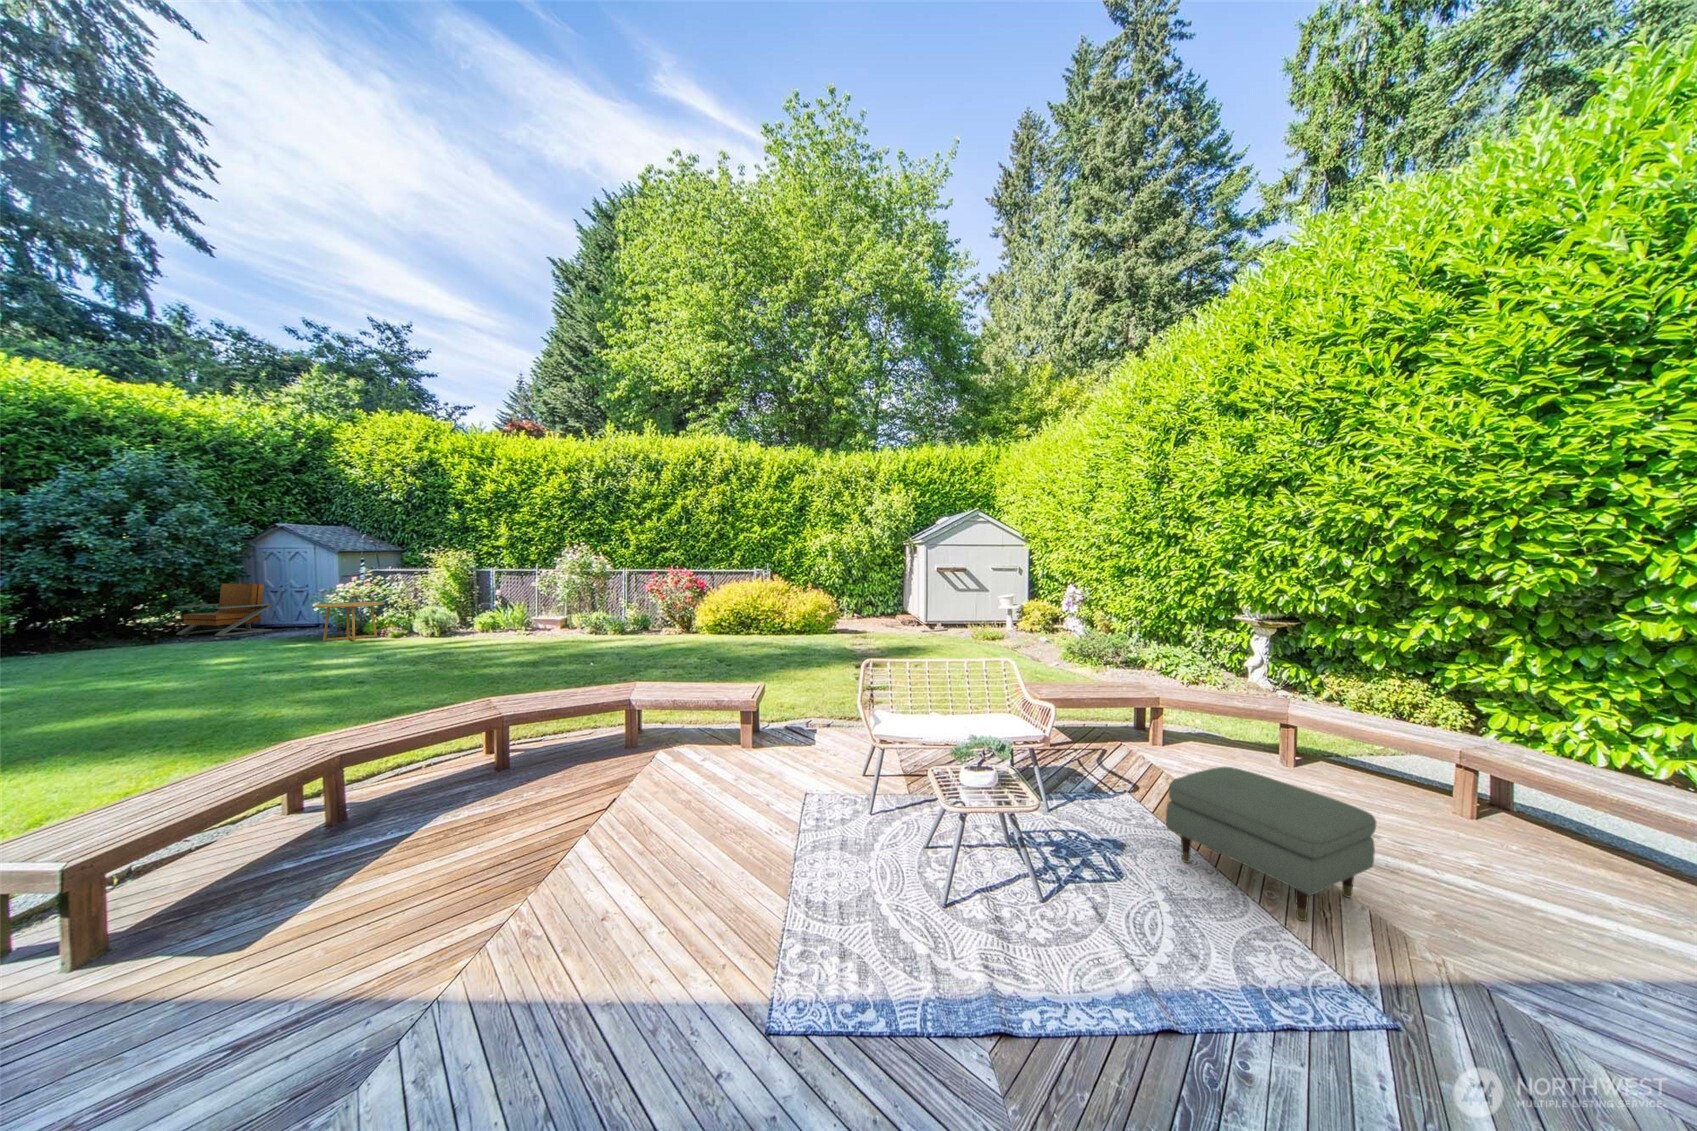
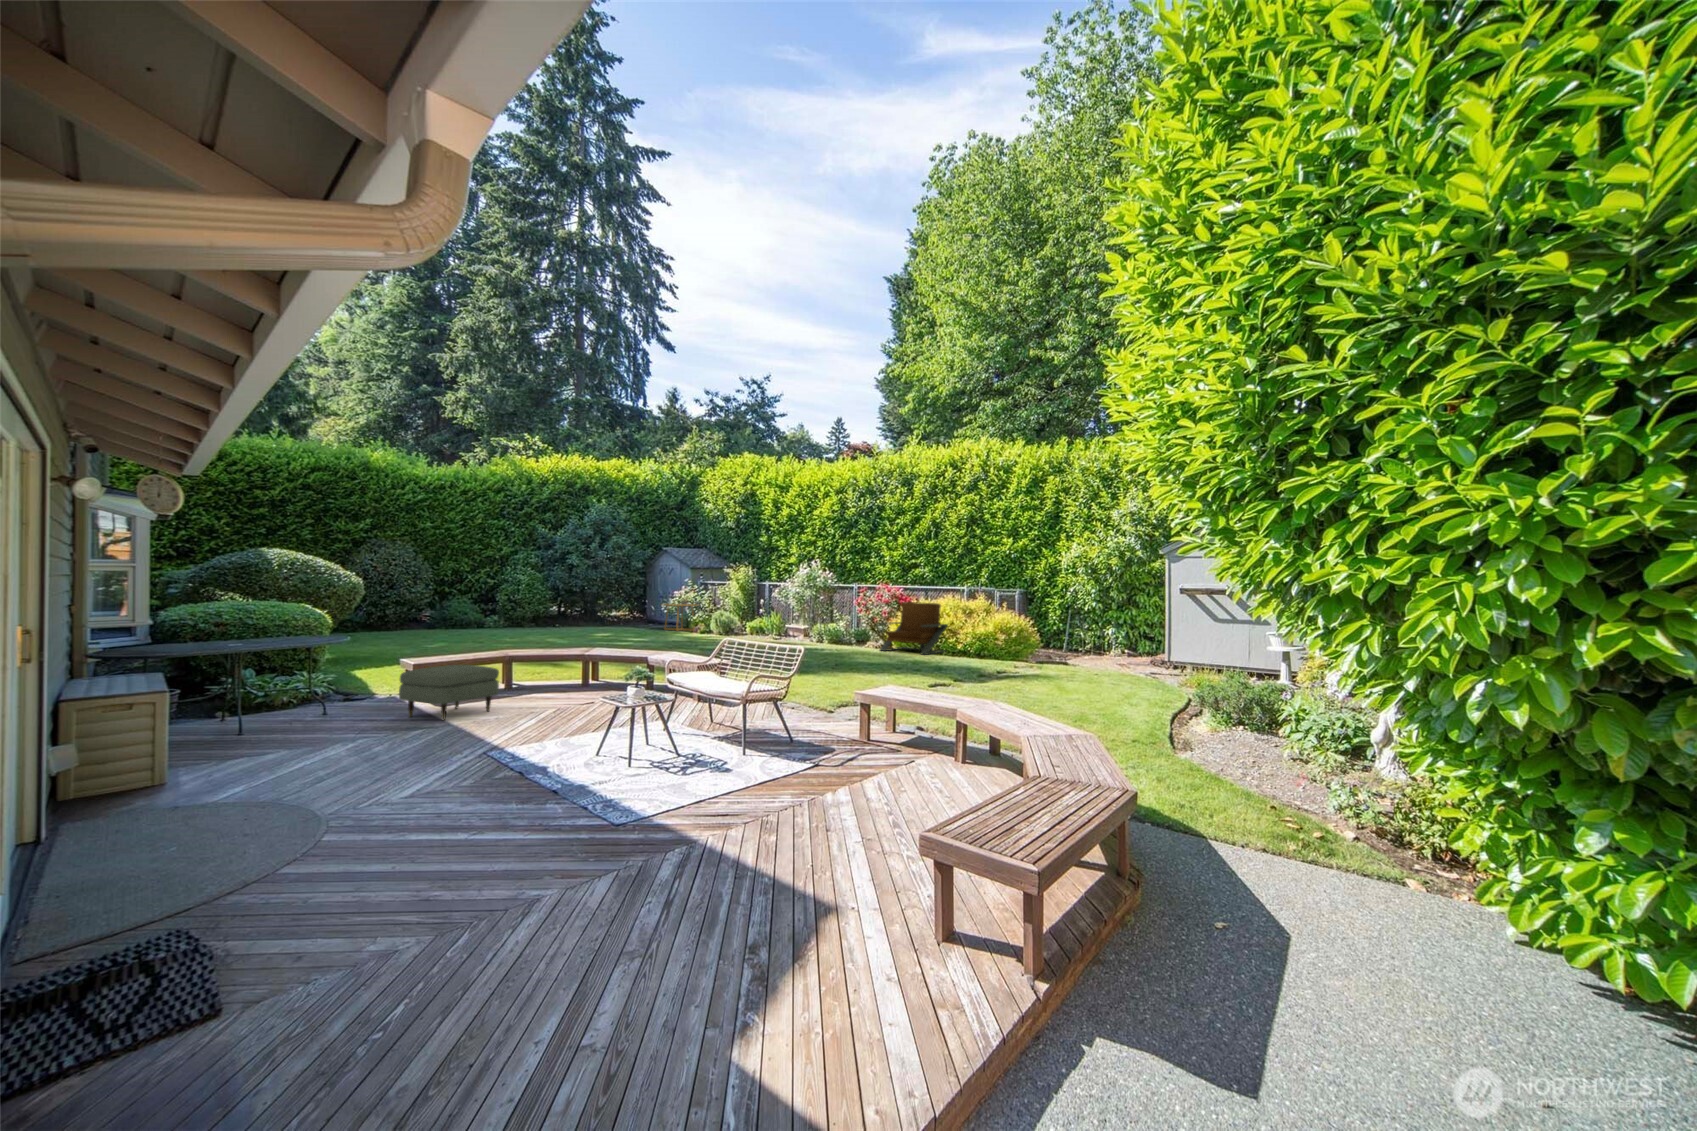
lounge chair: present [176,584,273,636] -> present [880,602,948,655]
ottoman: present [1166,767,1376,921] -> present [399,665,499,720]

